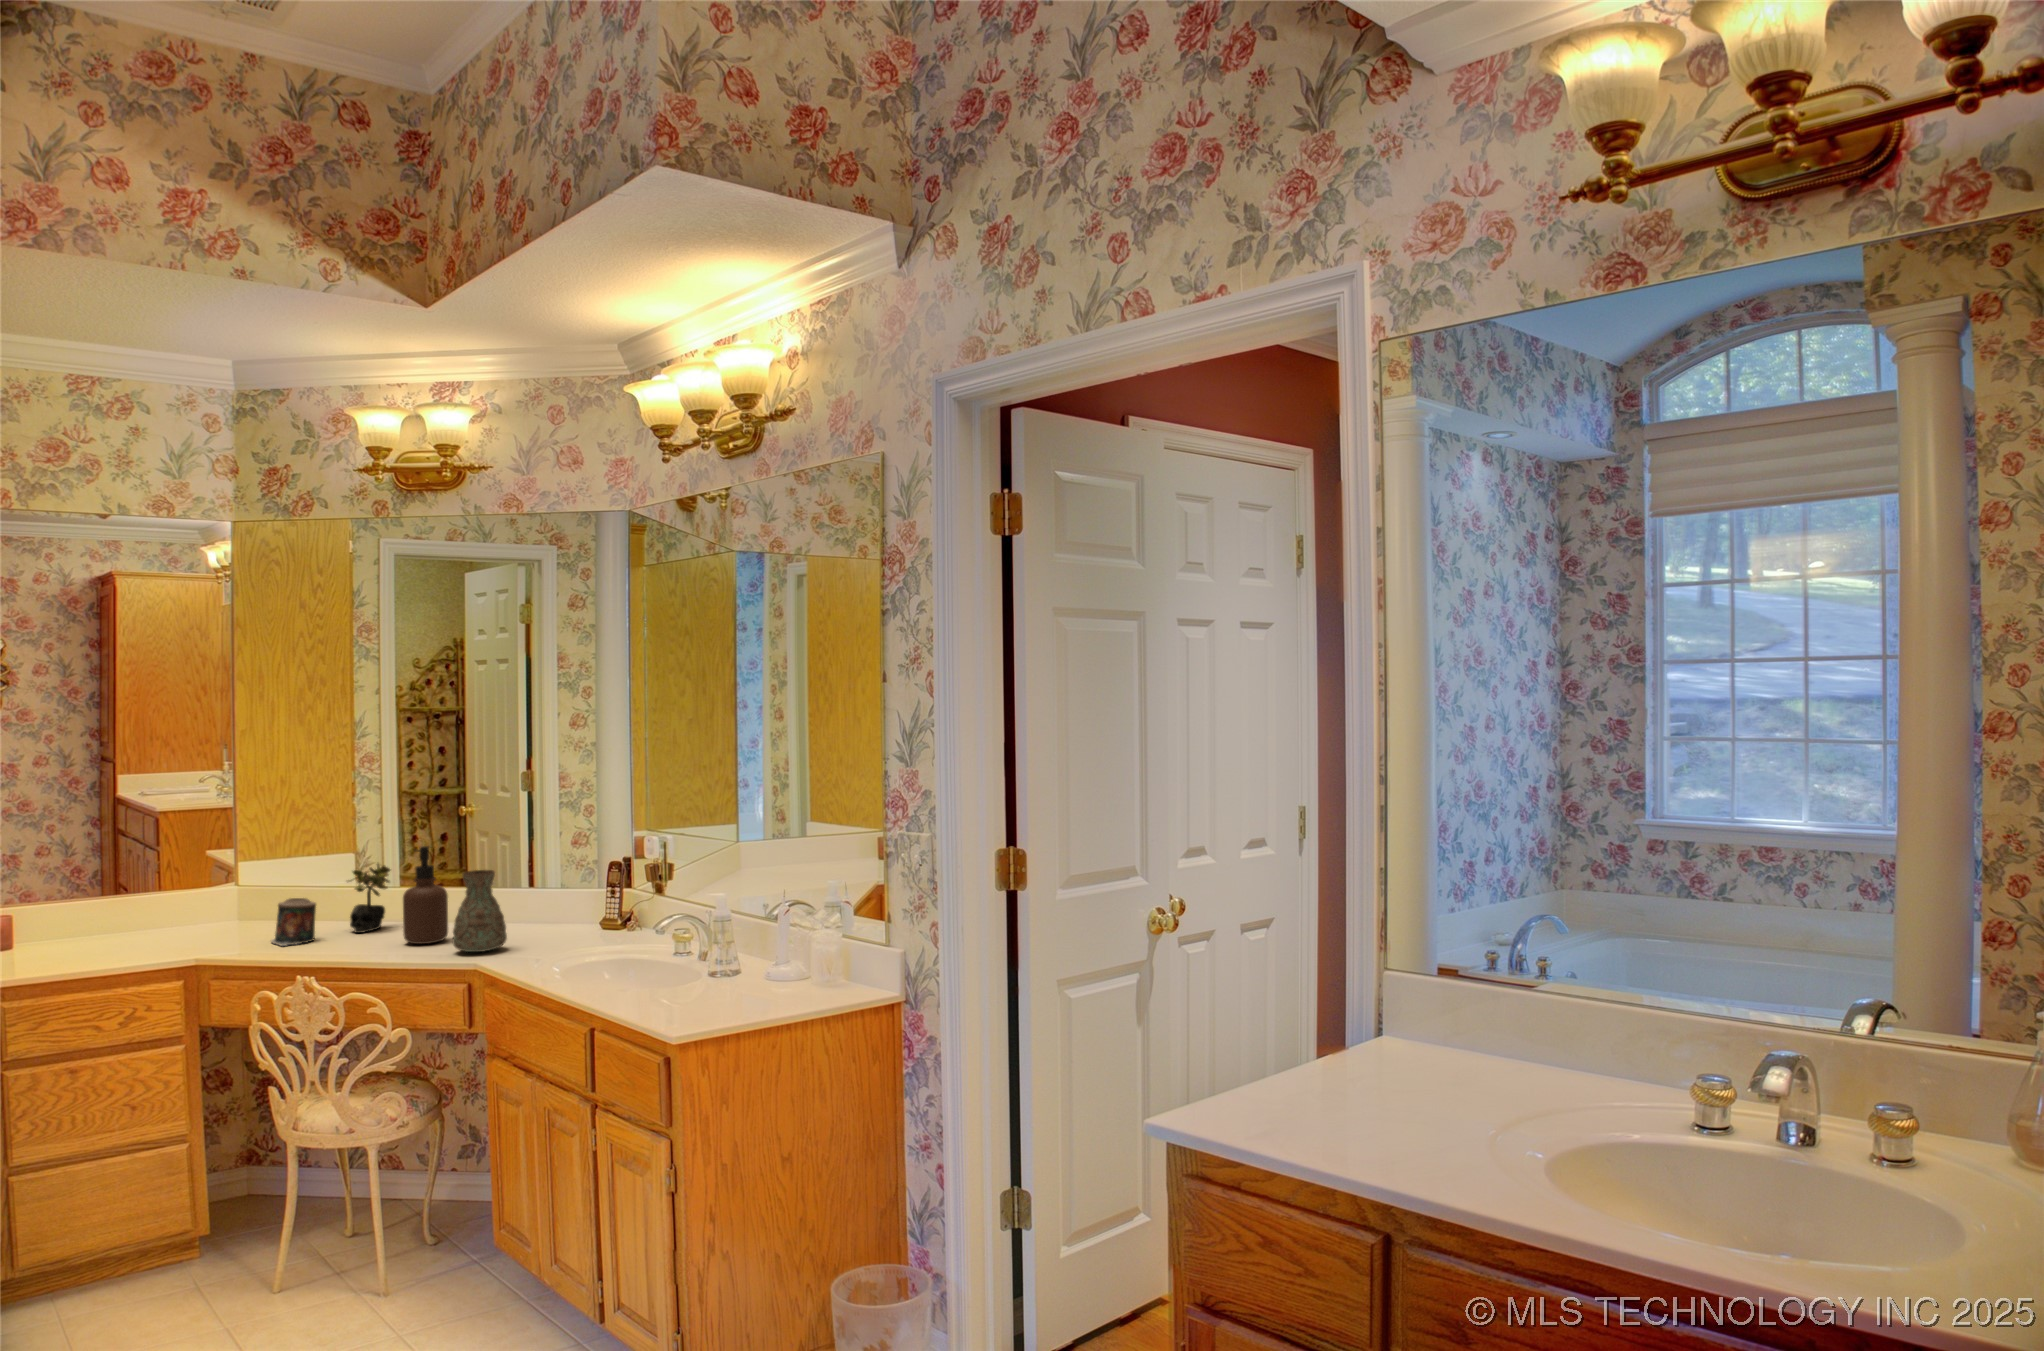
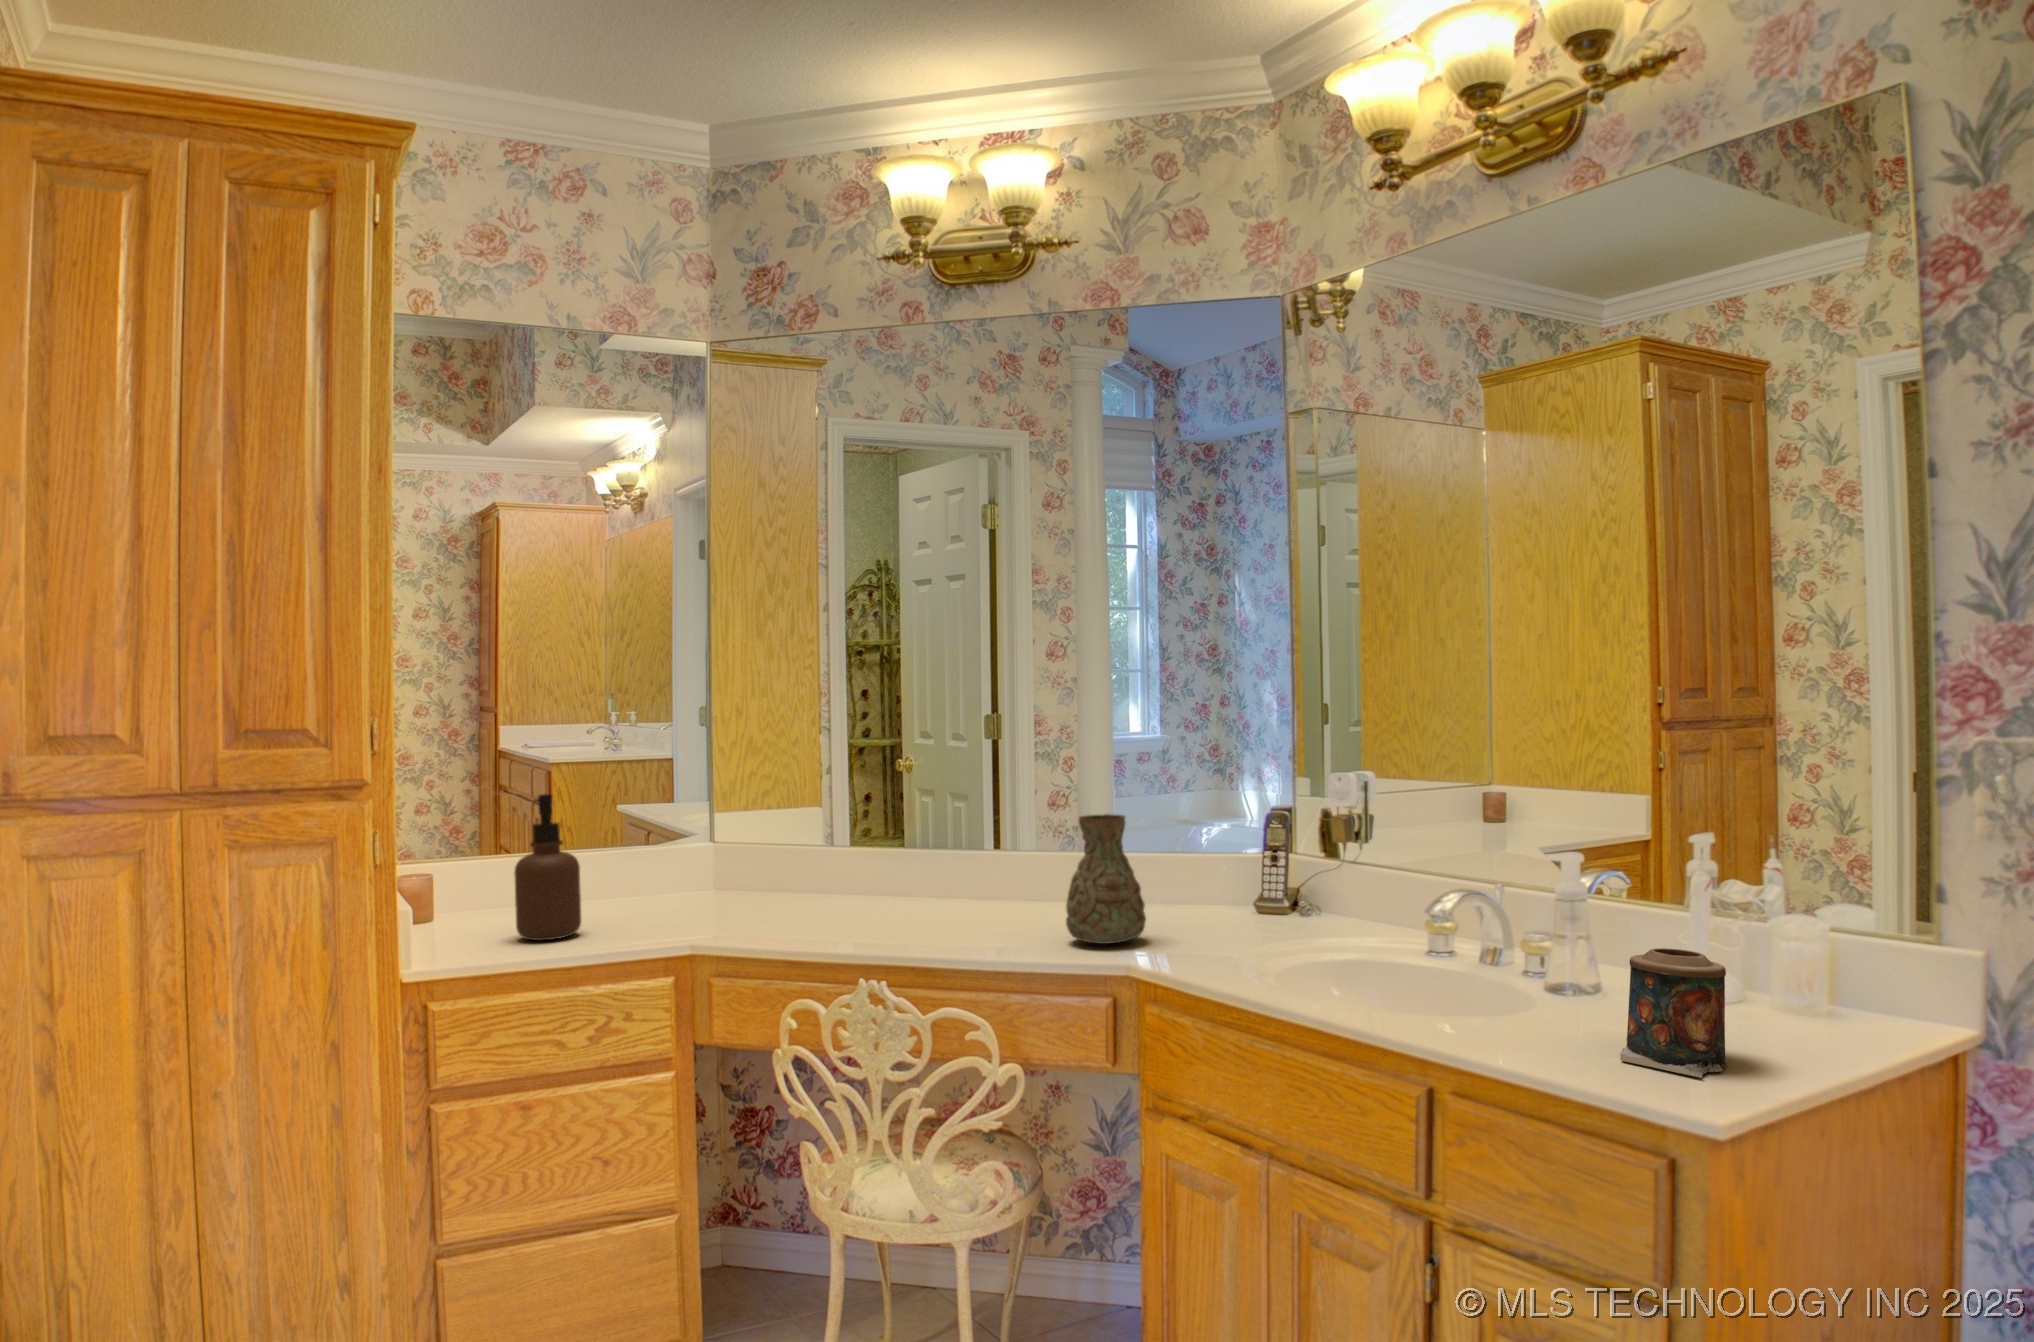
soap dispenser: present [403,846,448,944] -> present [514,794,581,940]
succulent plant: present [348,864,390,933] -> none [872,809,932,910]
candle: present [271,898,316,946] -> present [1620,948,1728,1078]

